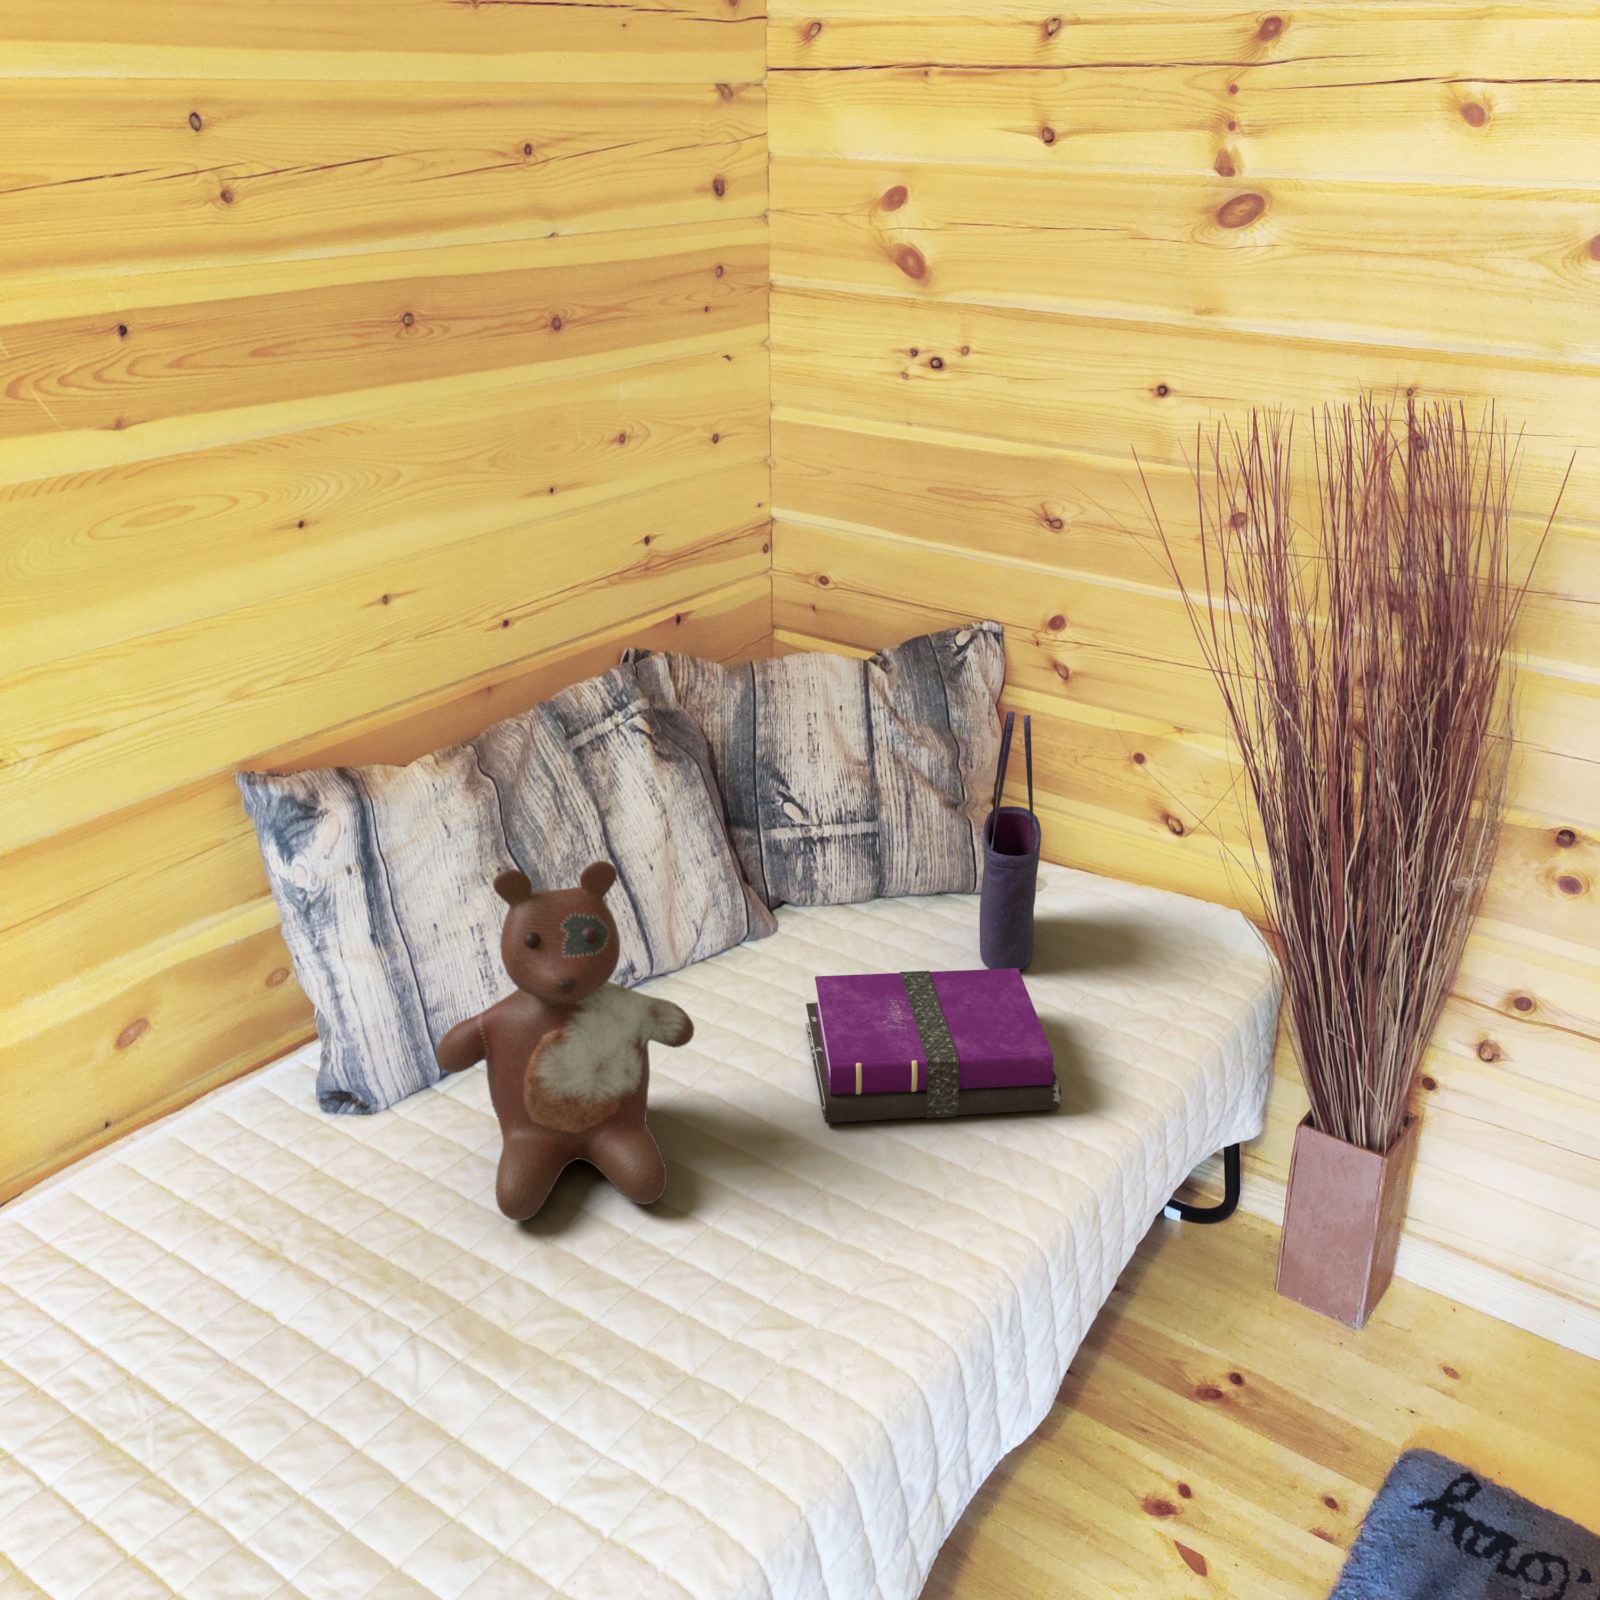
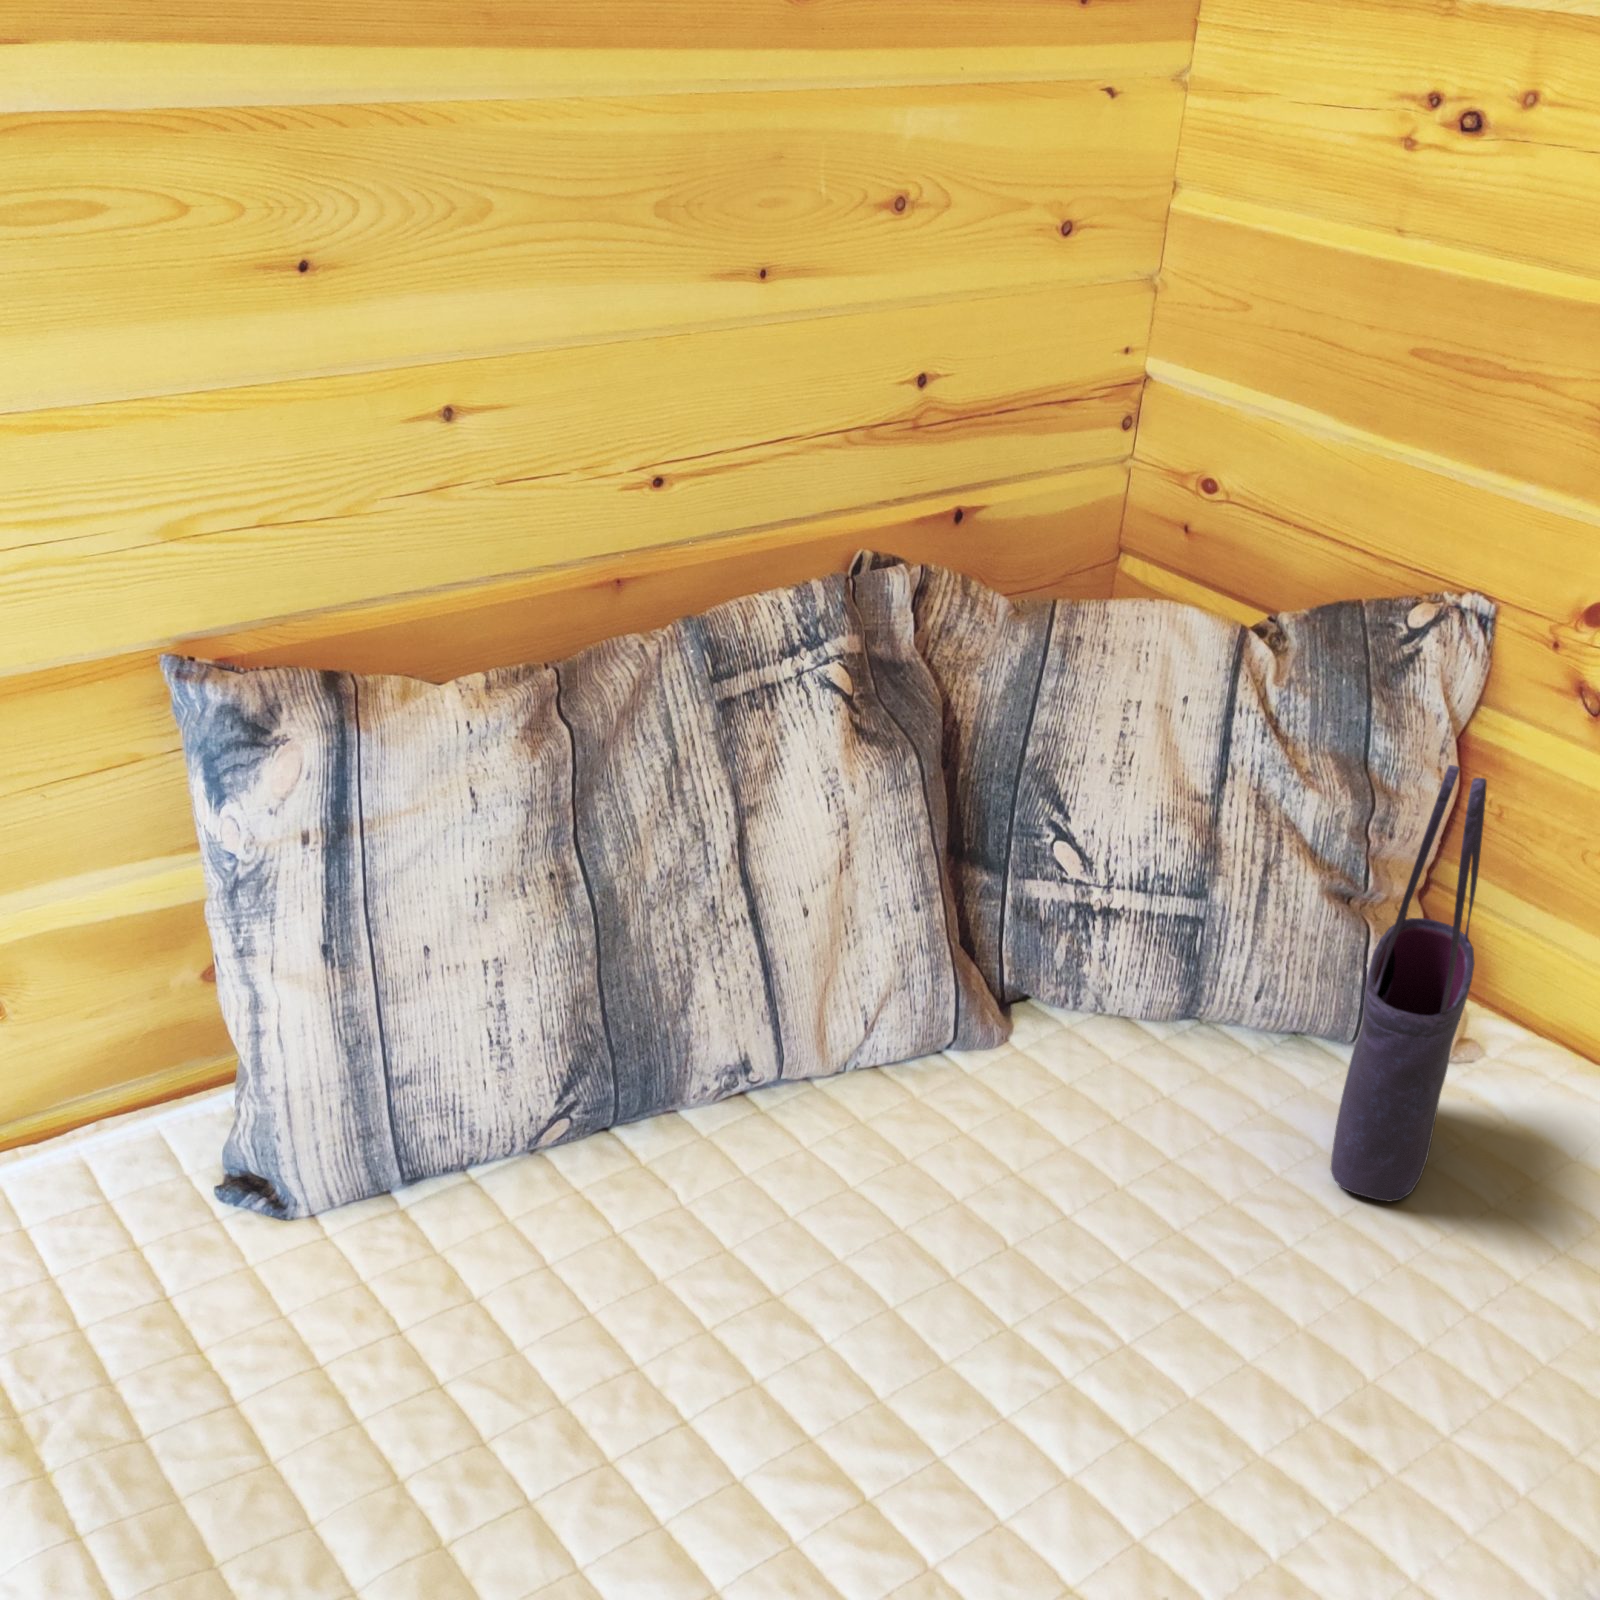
stuffed bear: present [436,861,694,1221] -> none [361,897,783,1490]
notebook: present [806,968,1061,1123] -> none [974,1149,1394,1480]

